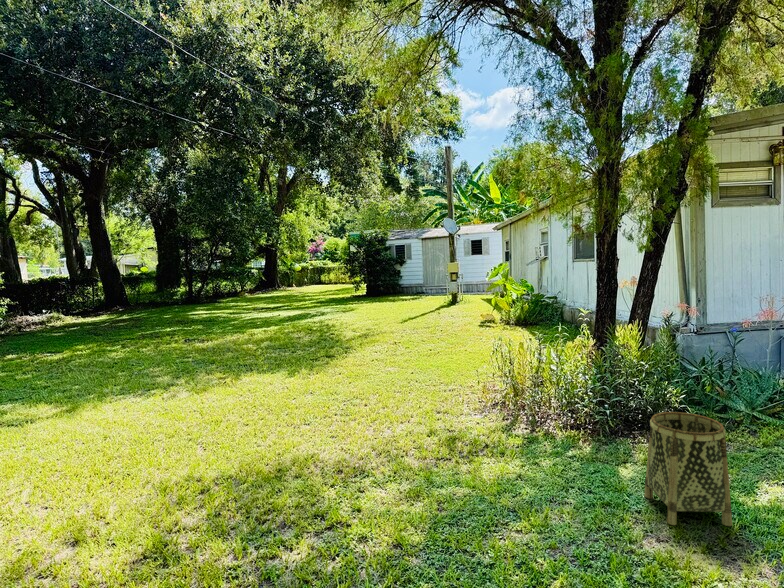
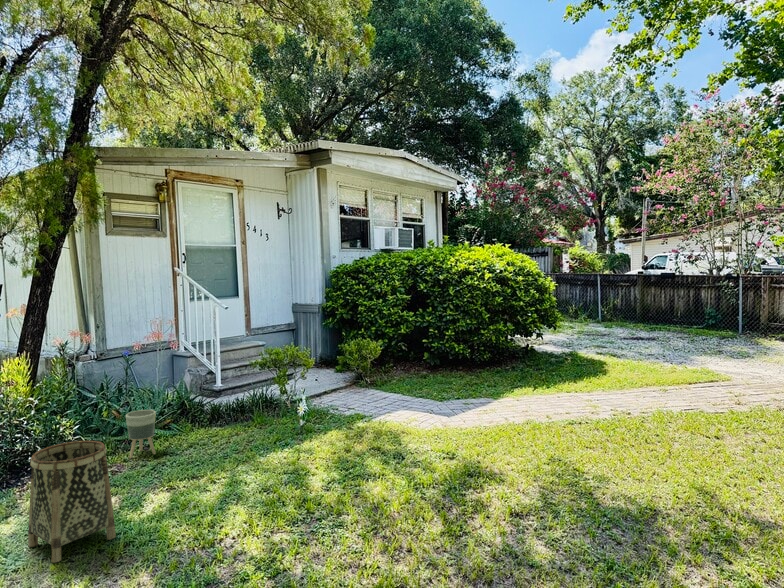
planter: none [734,393,771,445] -> present [126,410,156,458]

